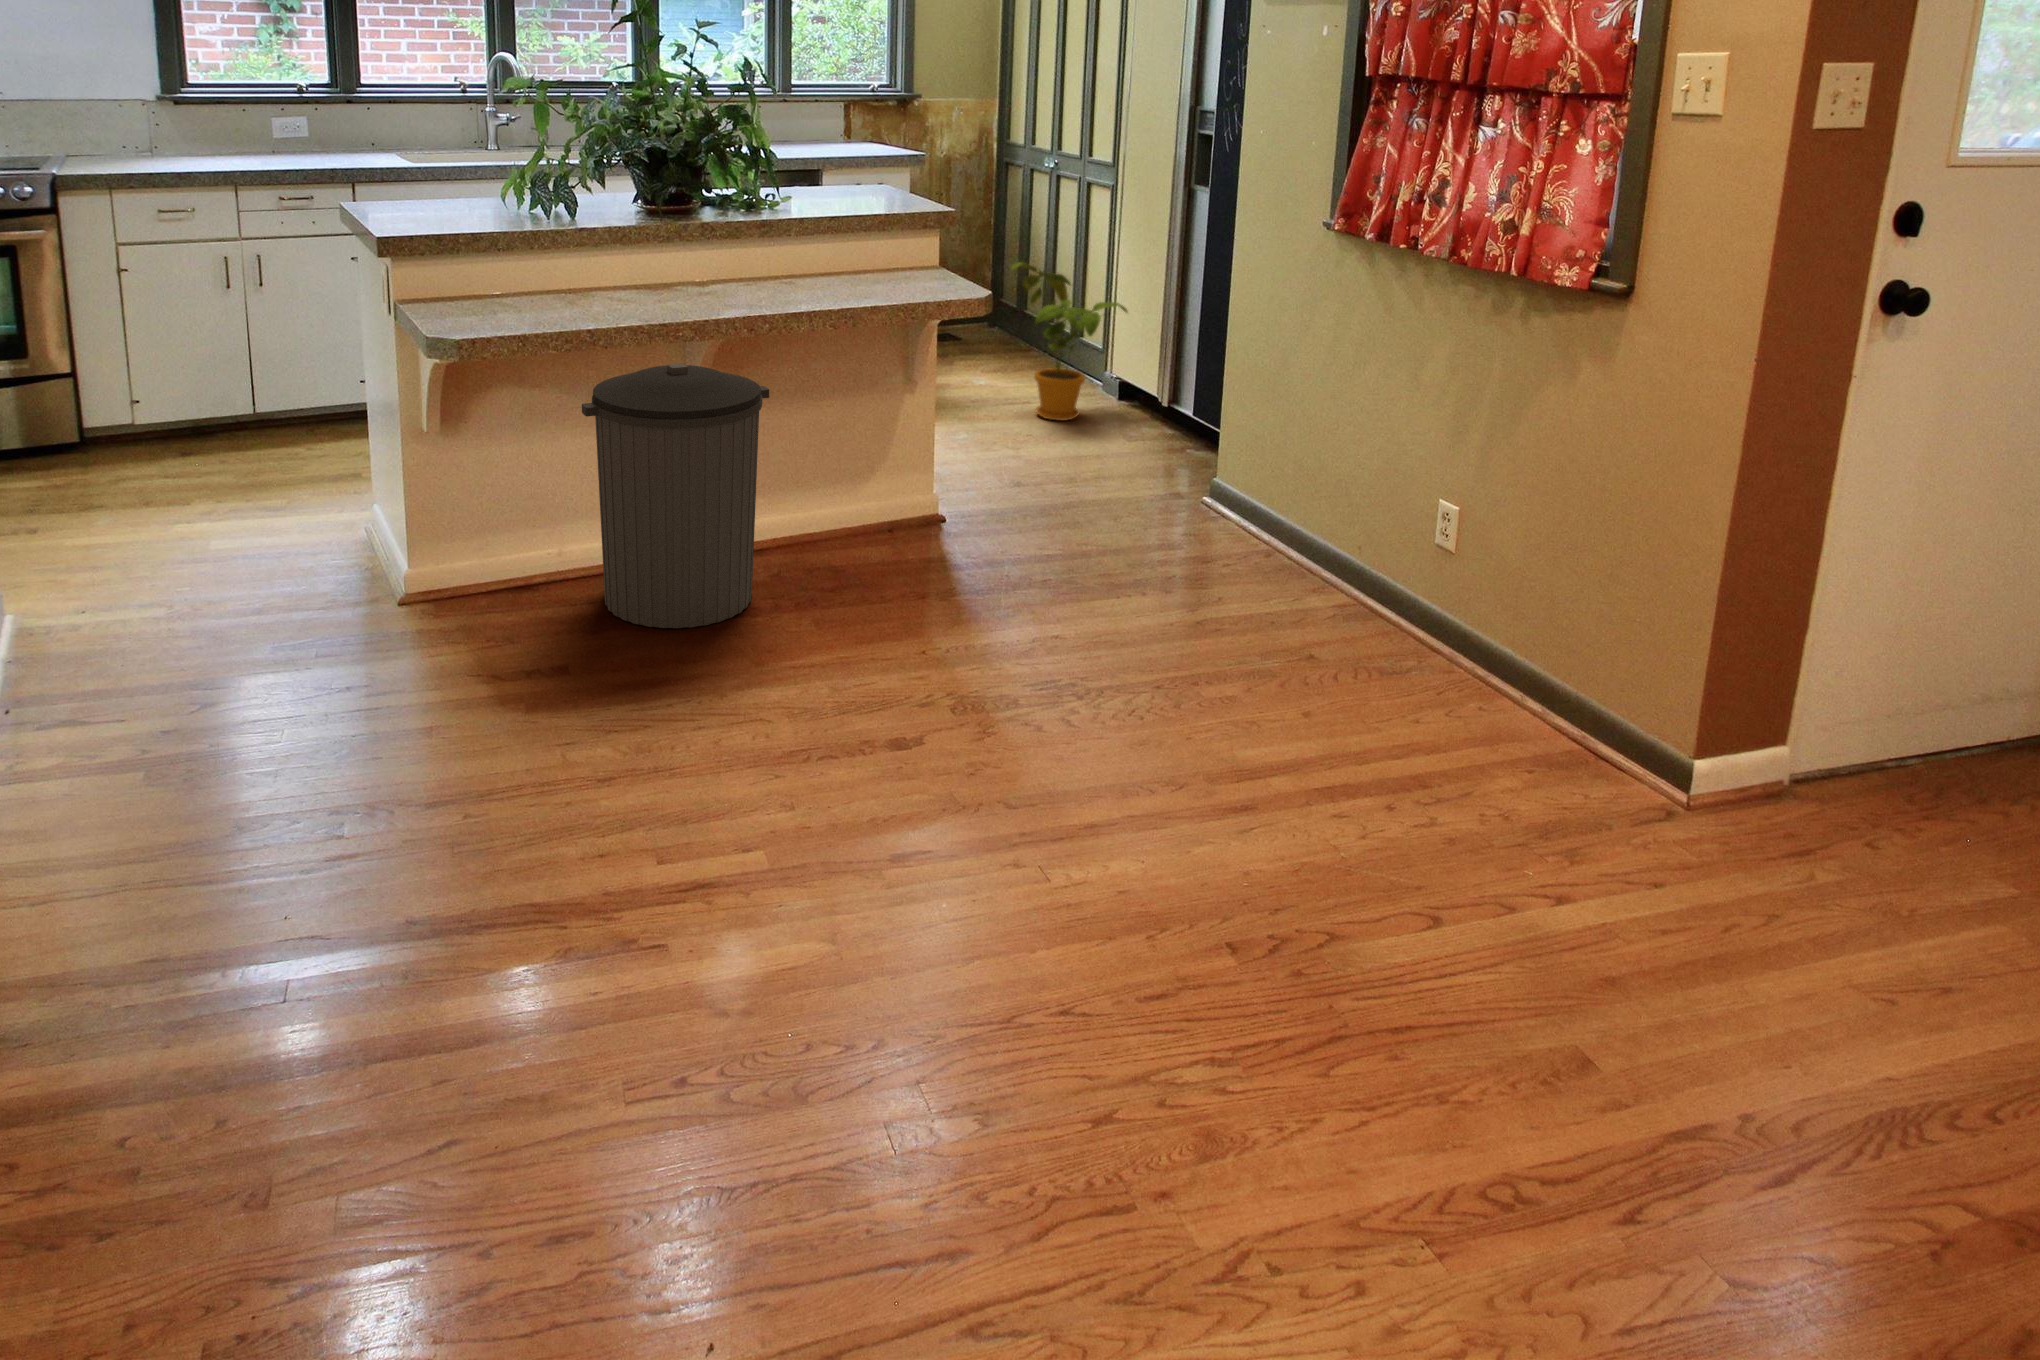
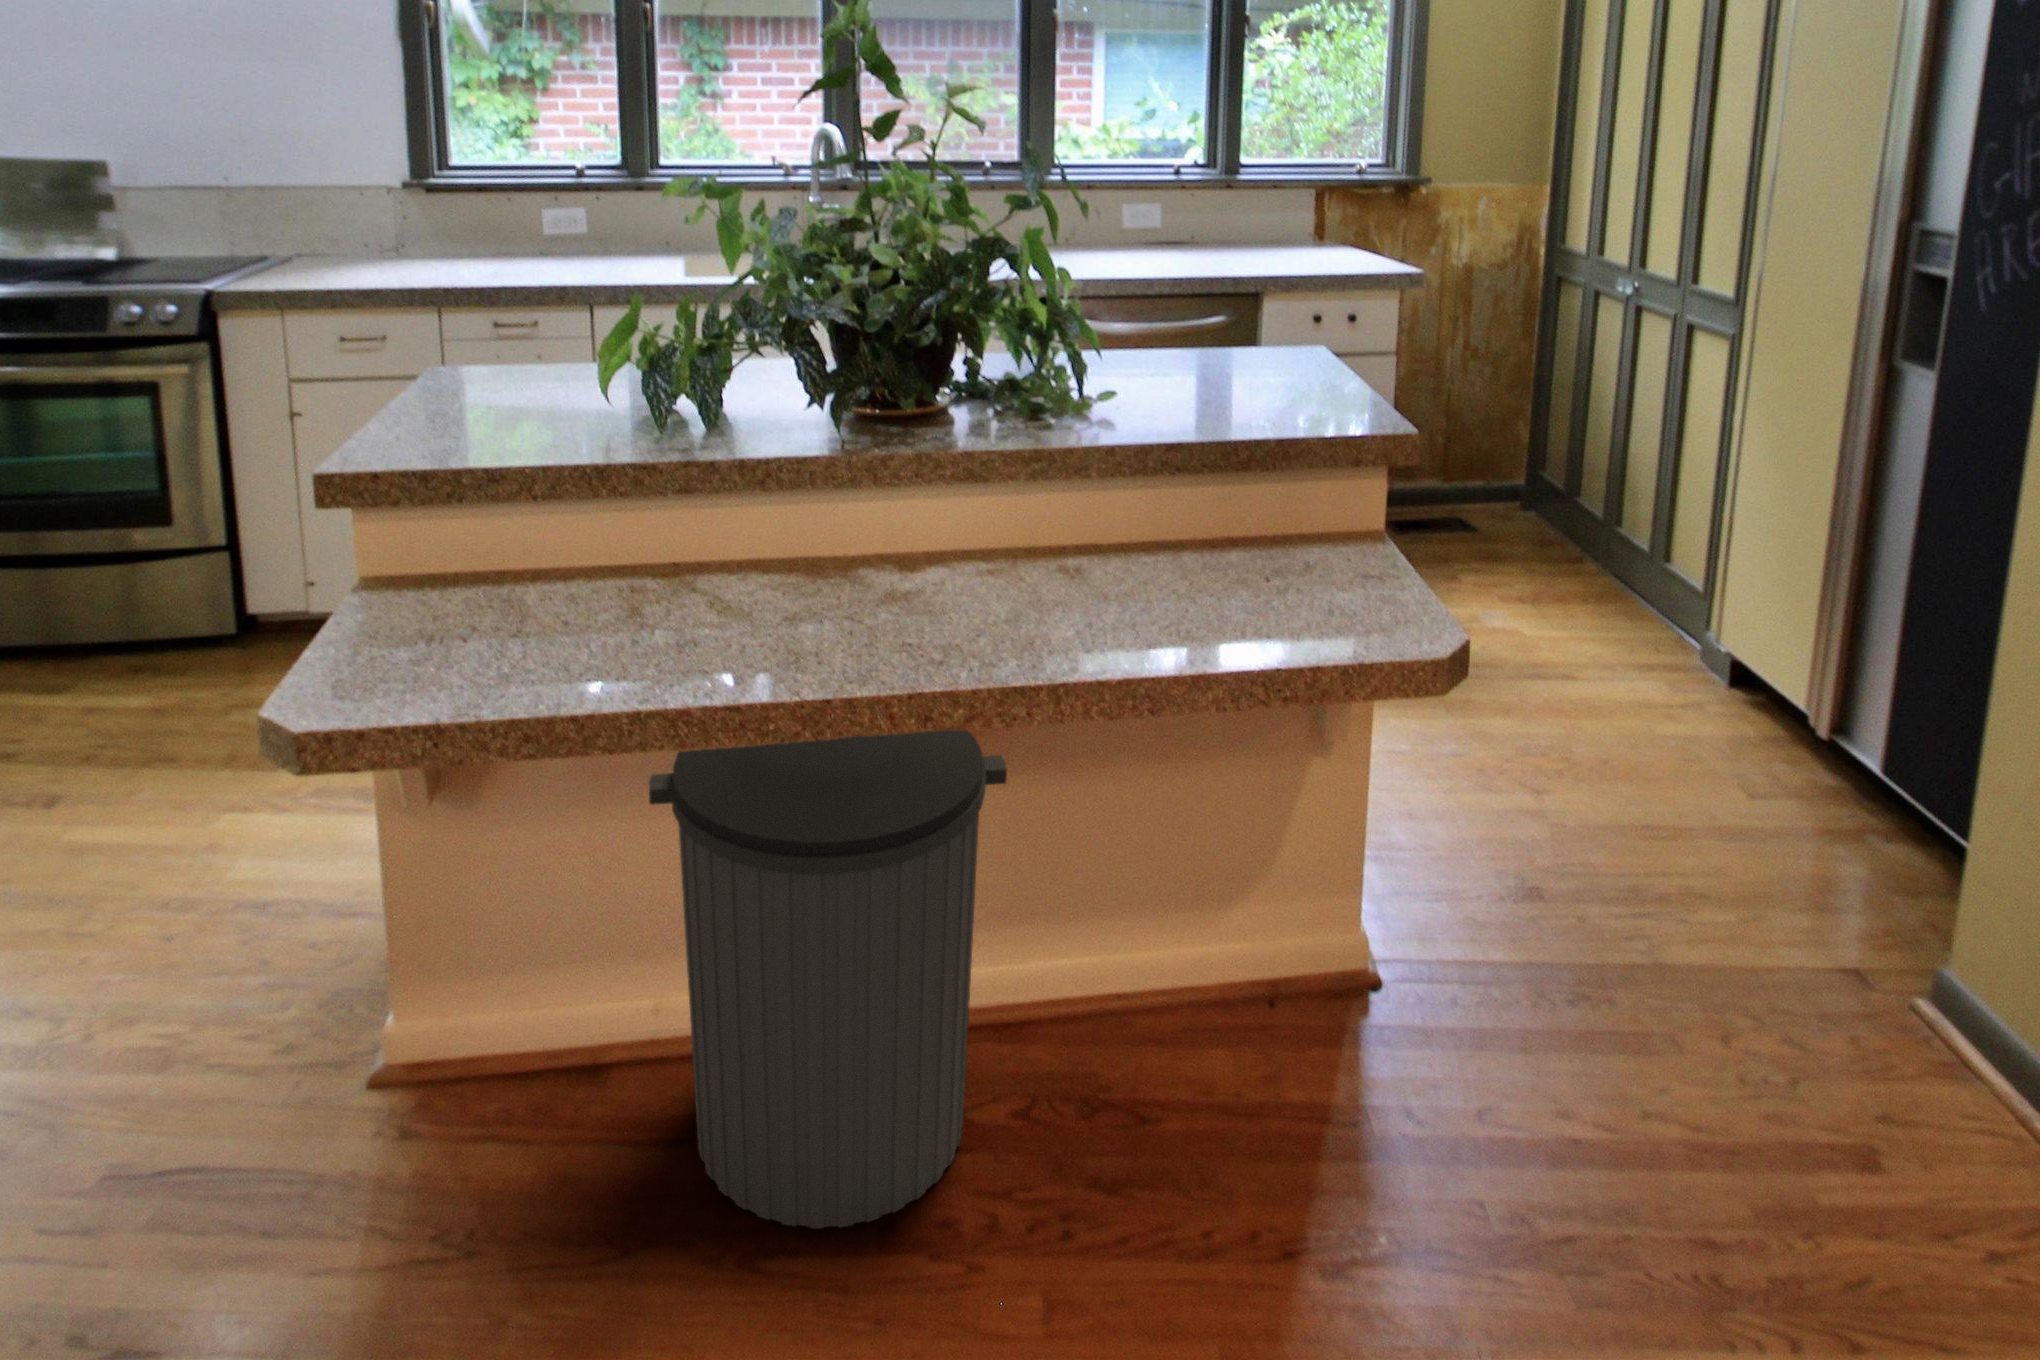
house plant: present [1011,262,1127,420] -> none [1546,459,1756,728]

